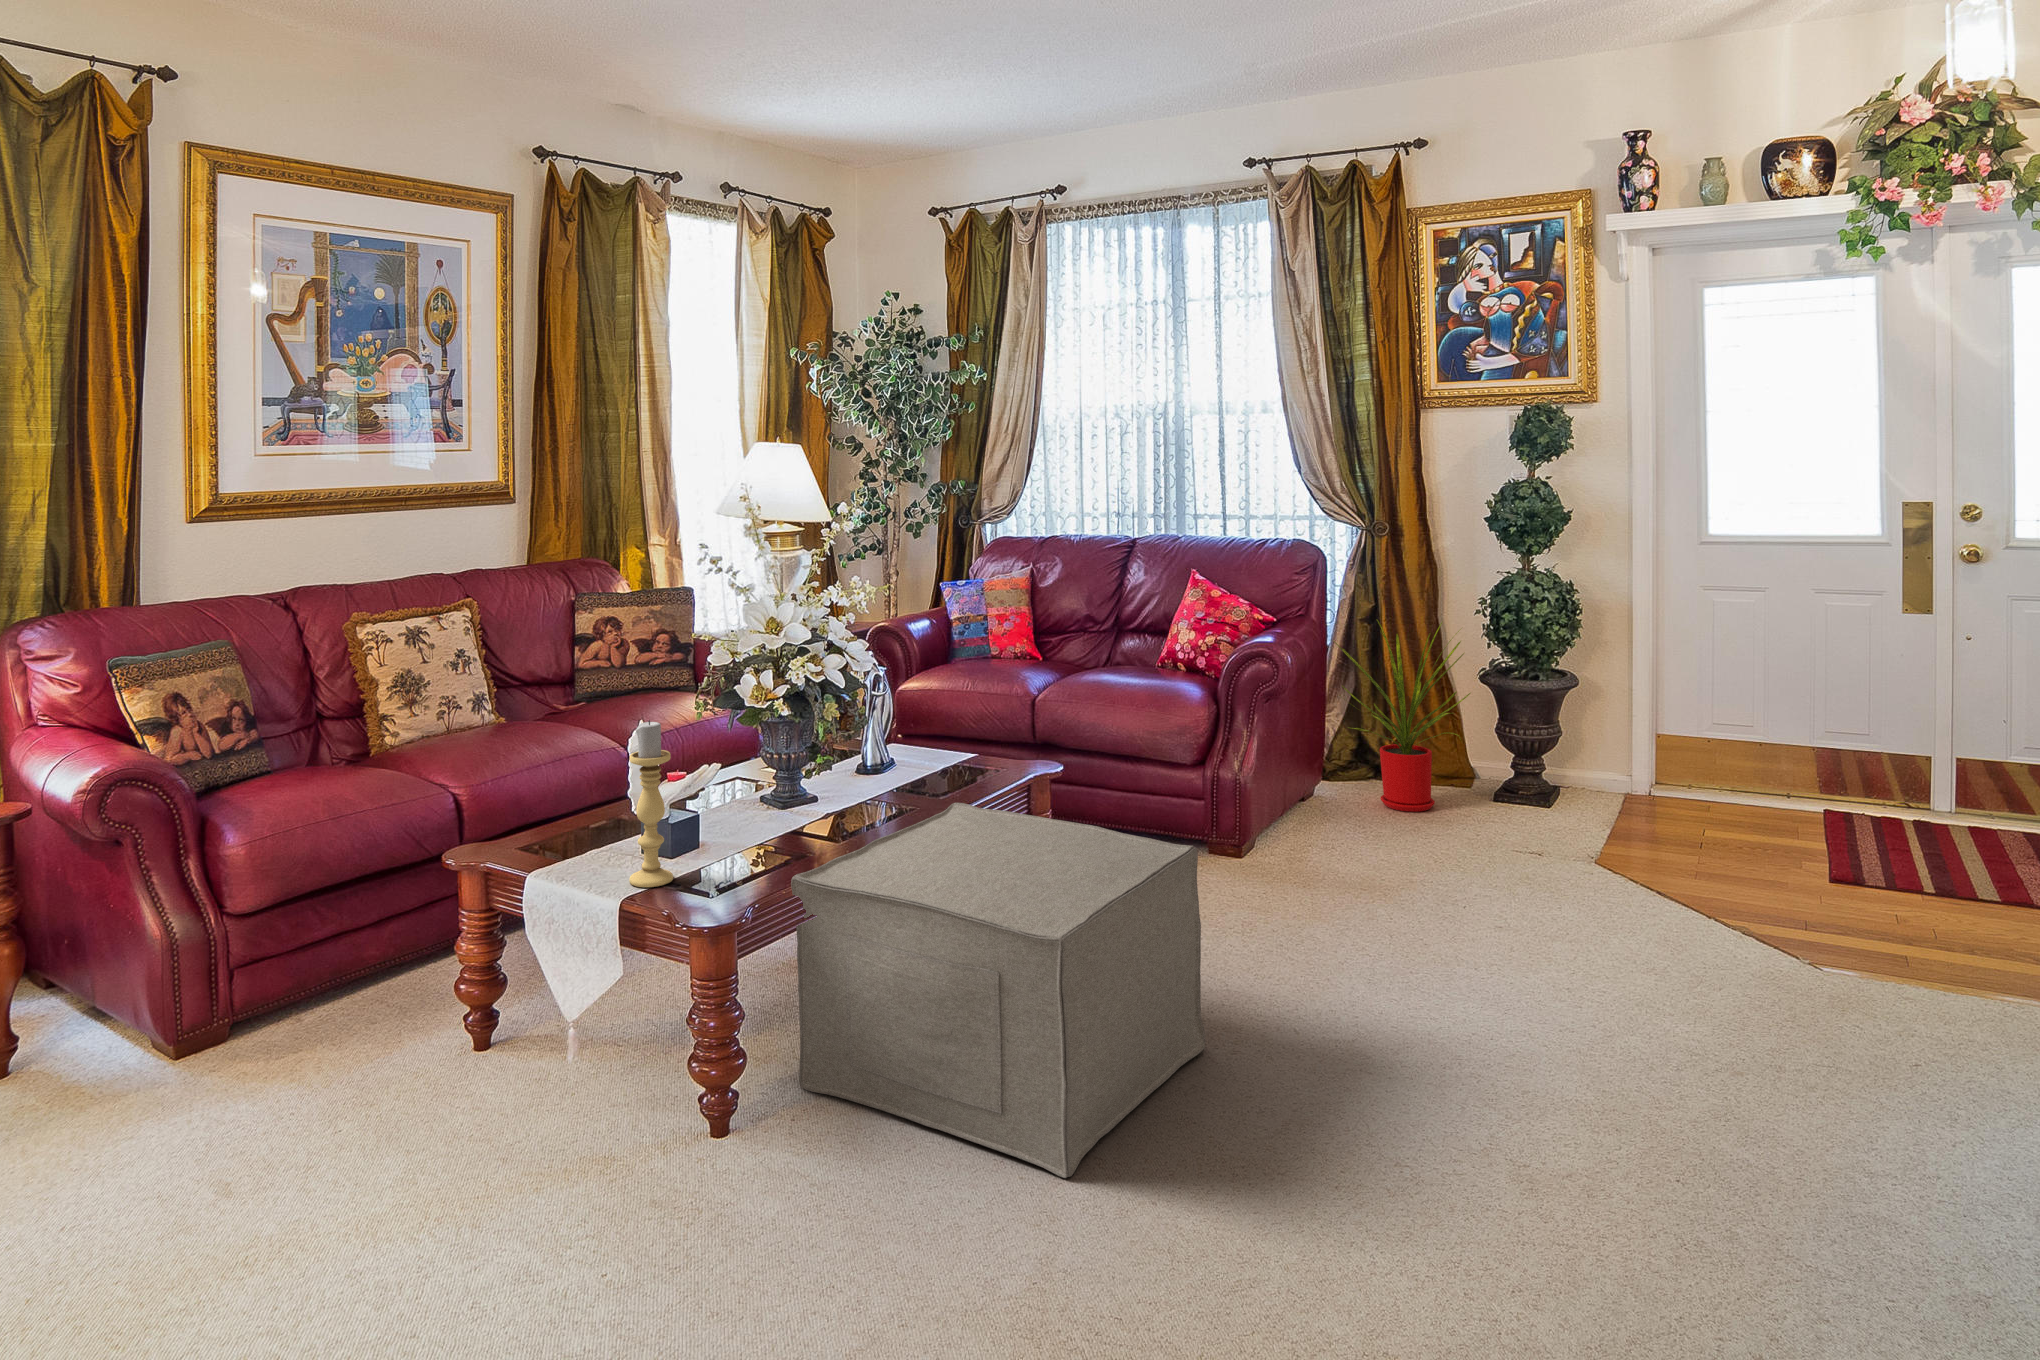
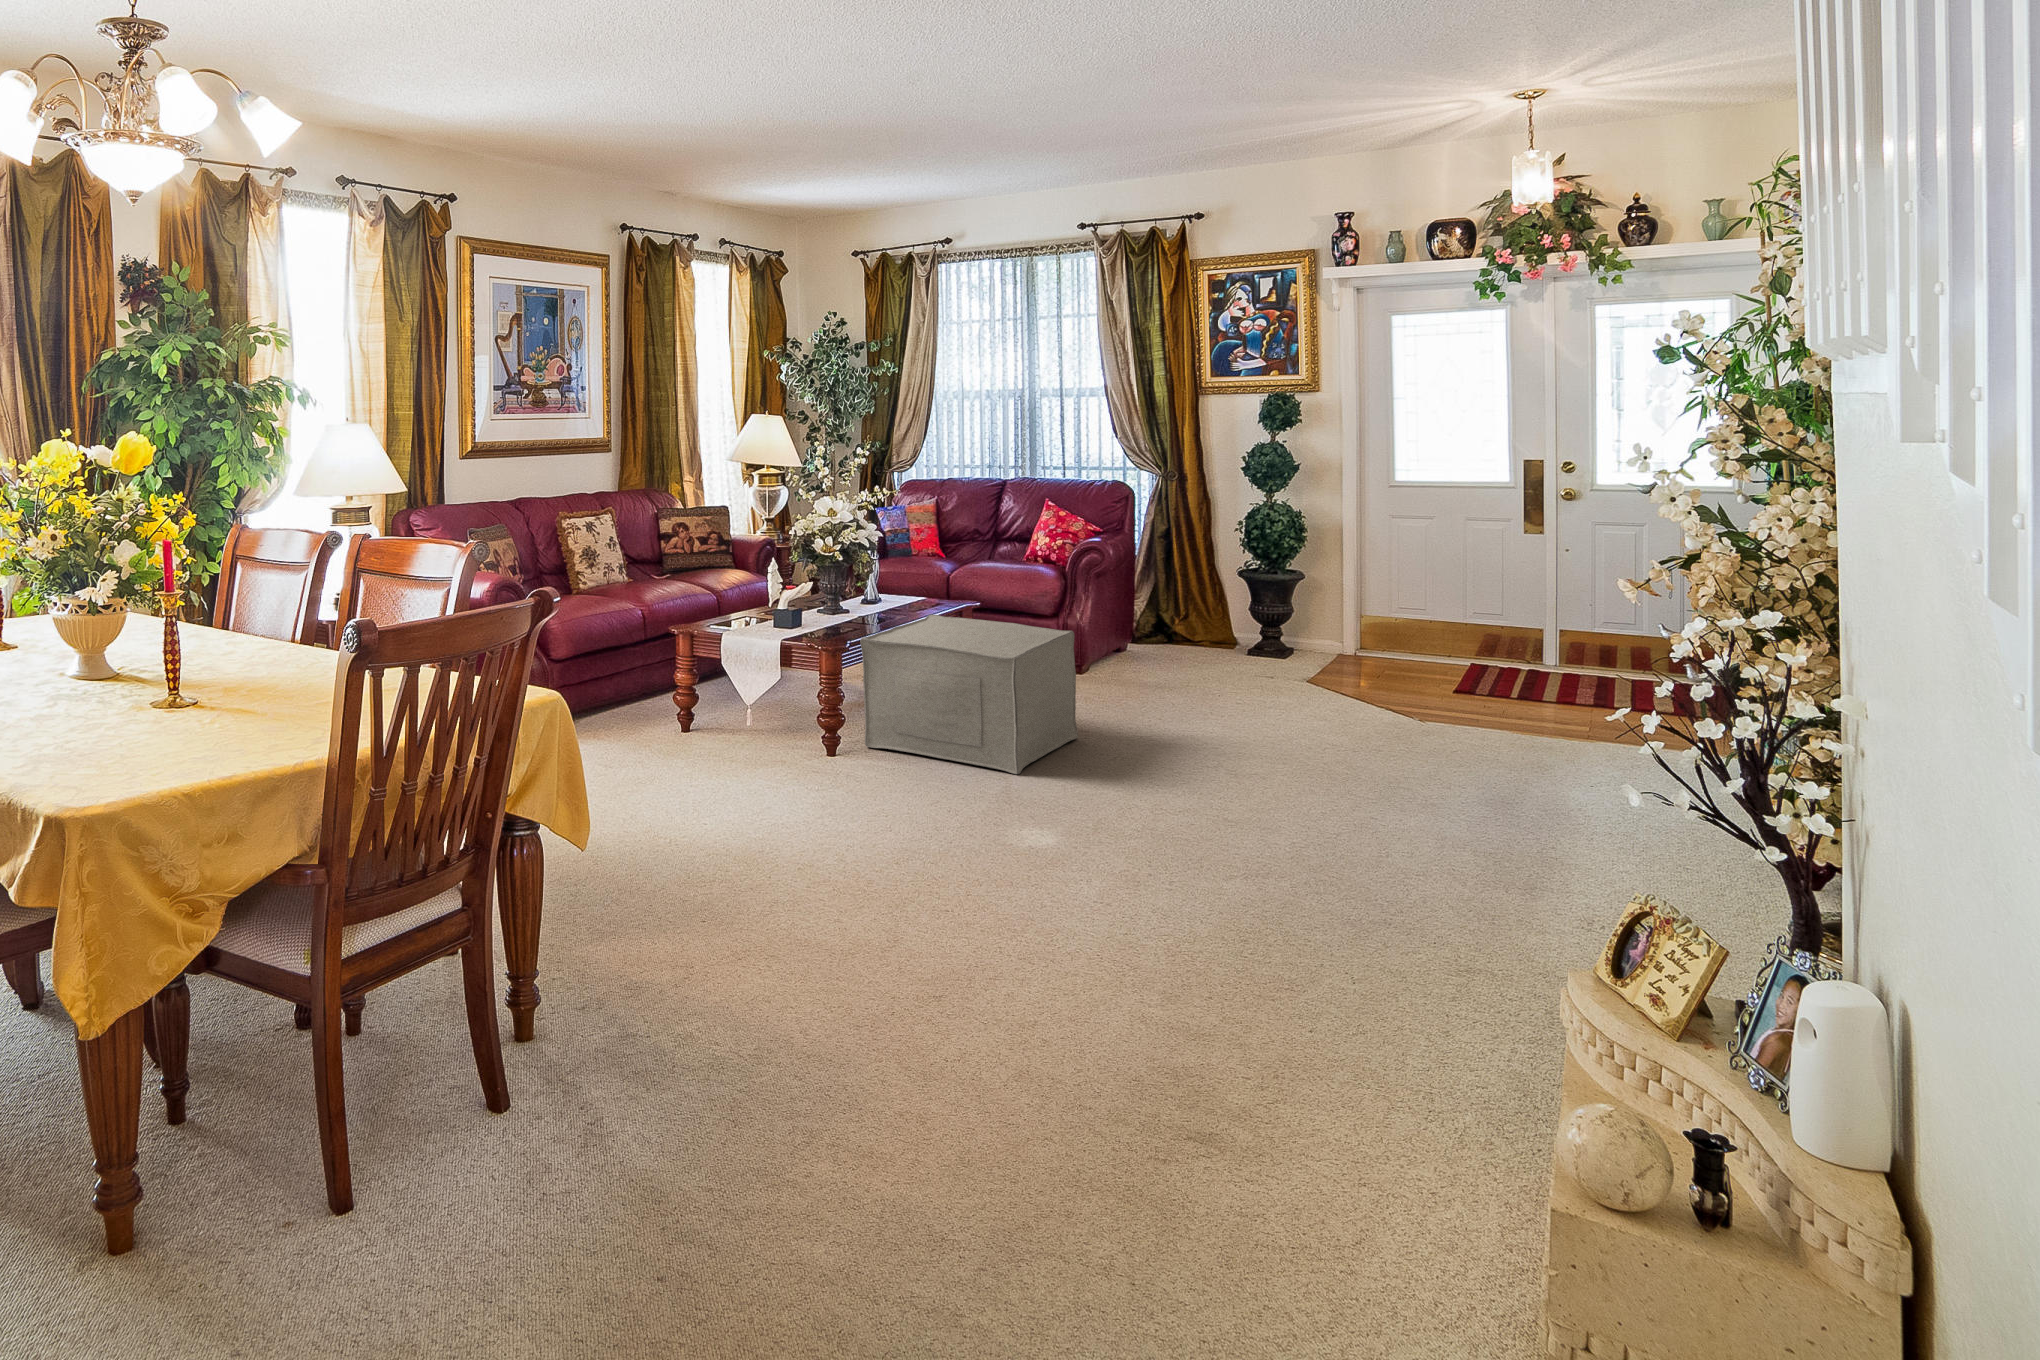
house plant: present [1334,620,1470,812] -> none [1140,531,1232,652]
candle holder: present [629,720,673,887] -> none [773,557,796,642]

